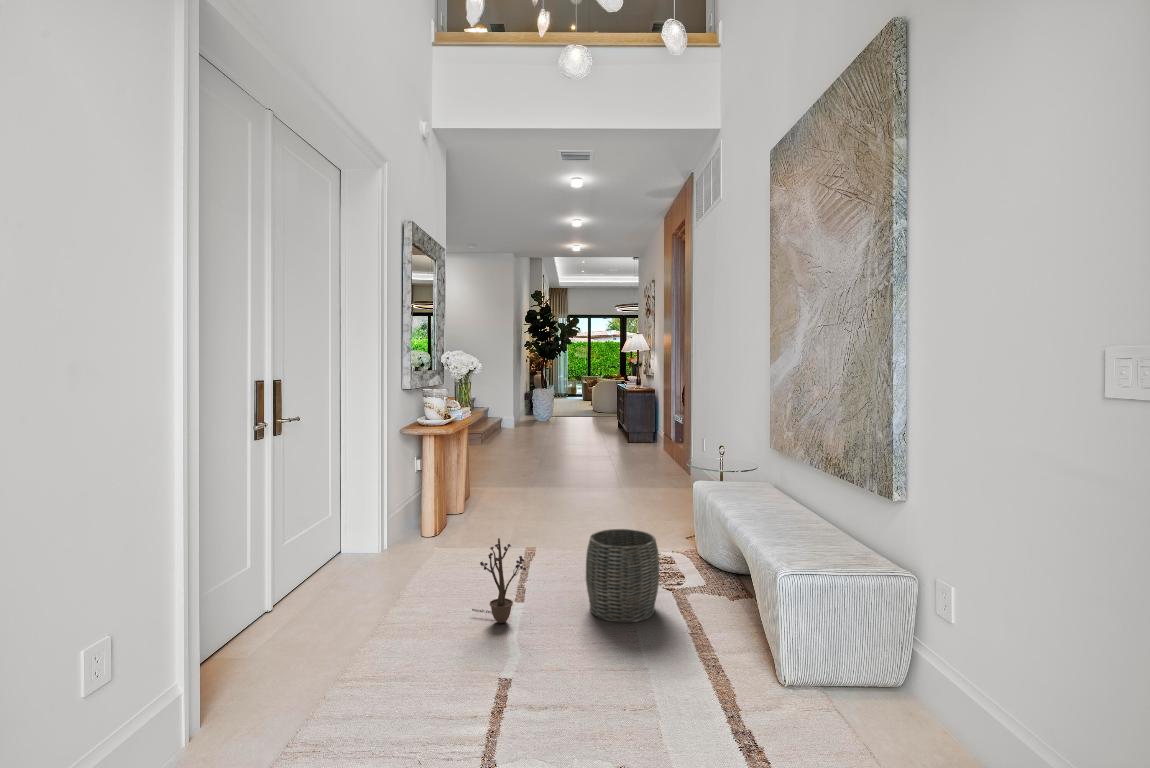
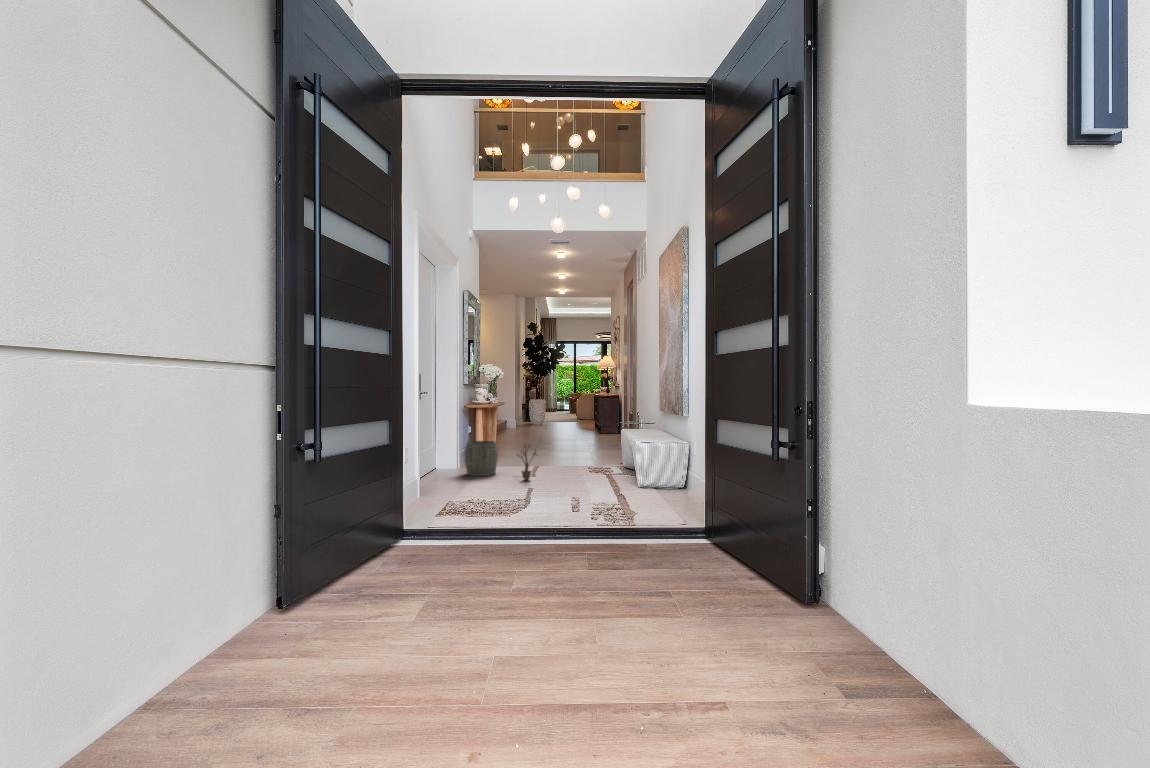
woven basket: present [586,529,659,623] -> present [465,441,497,476]

